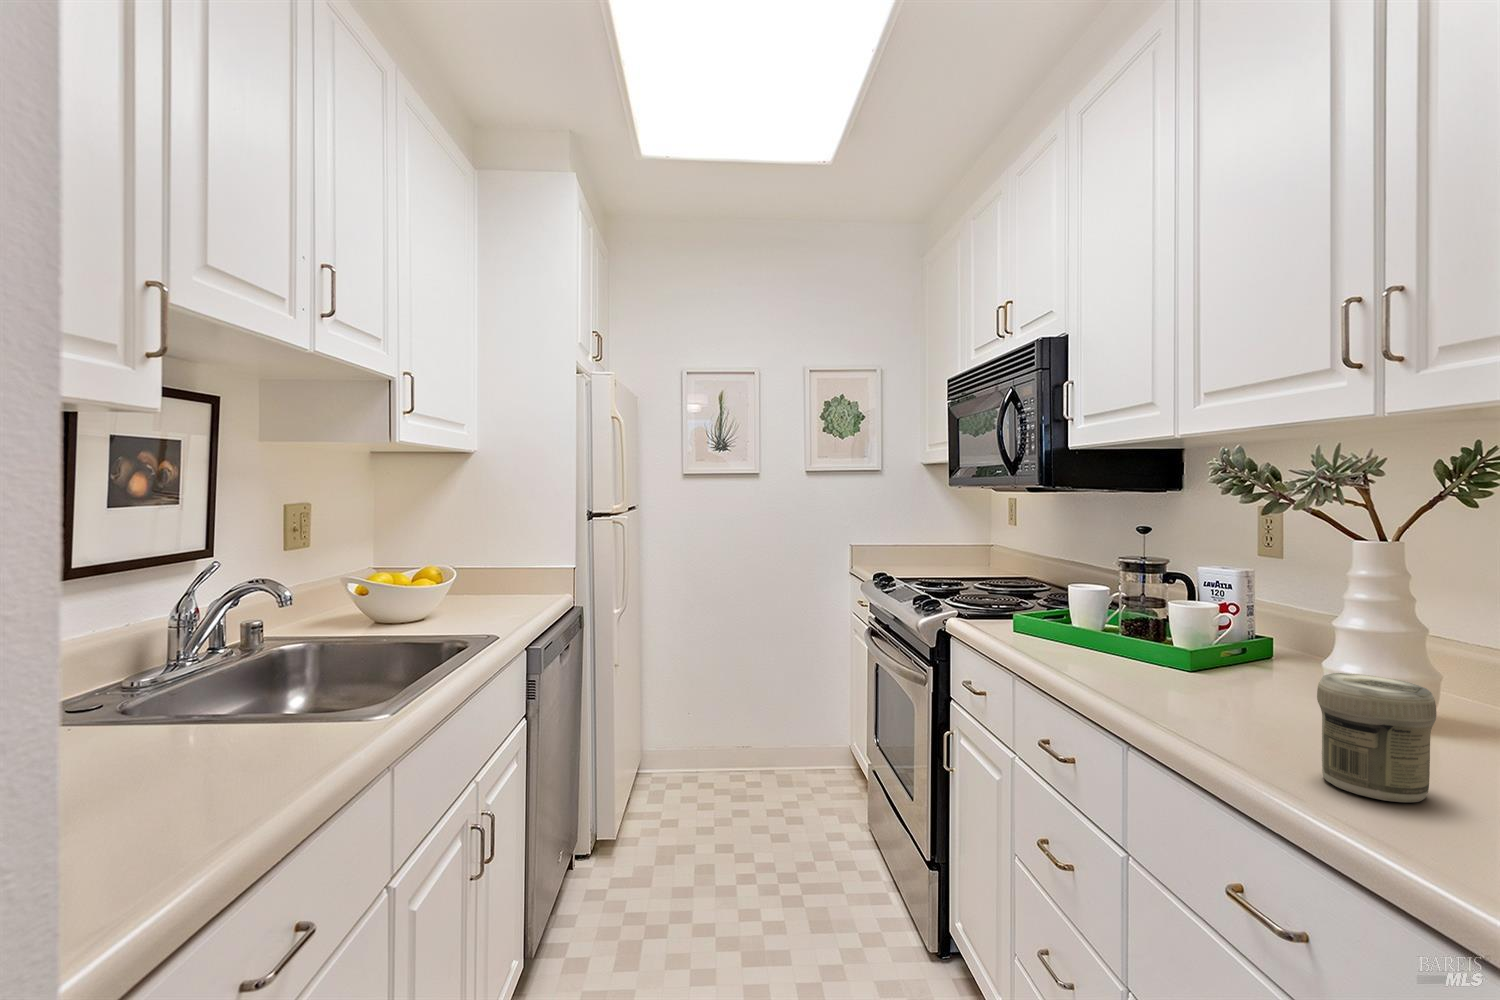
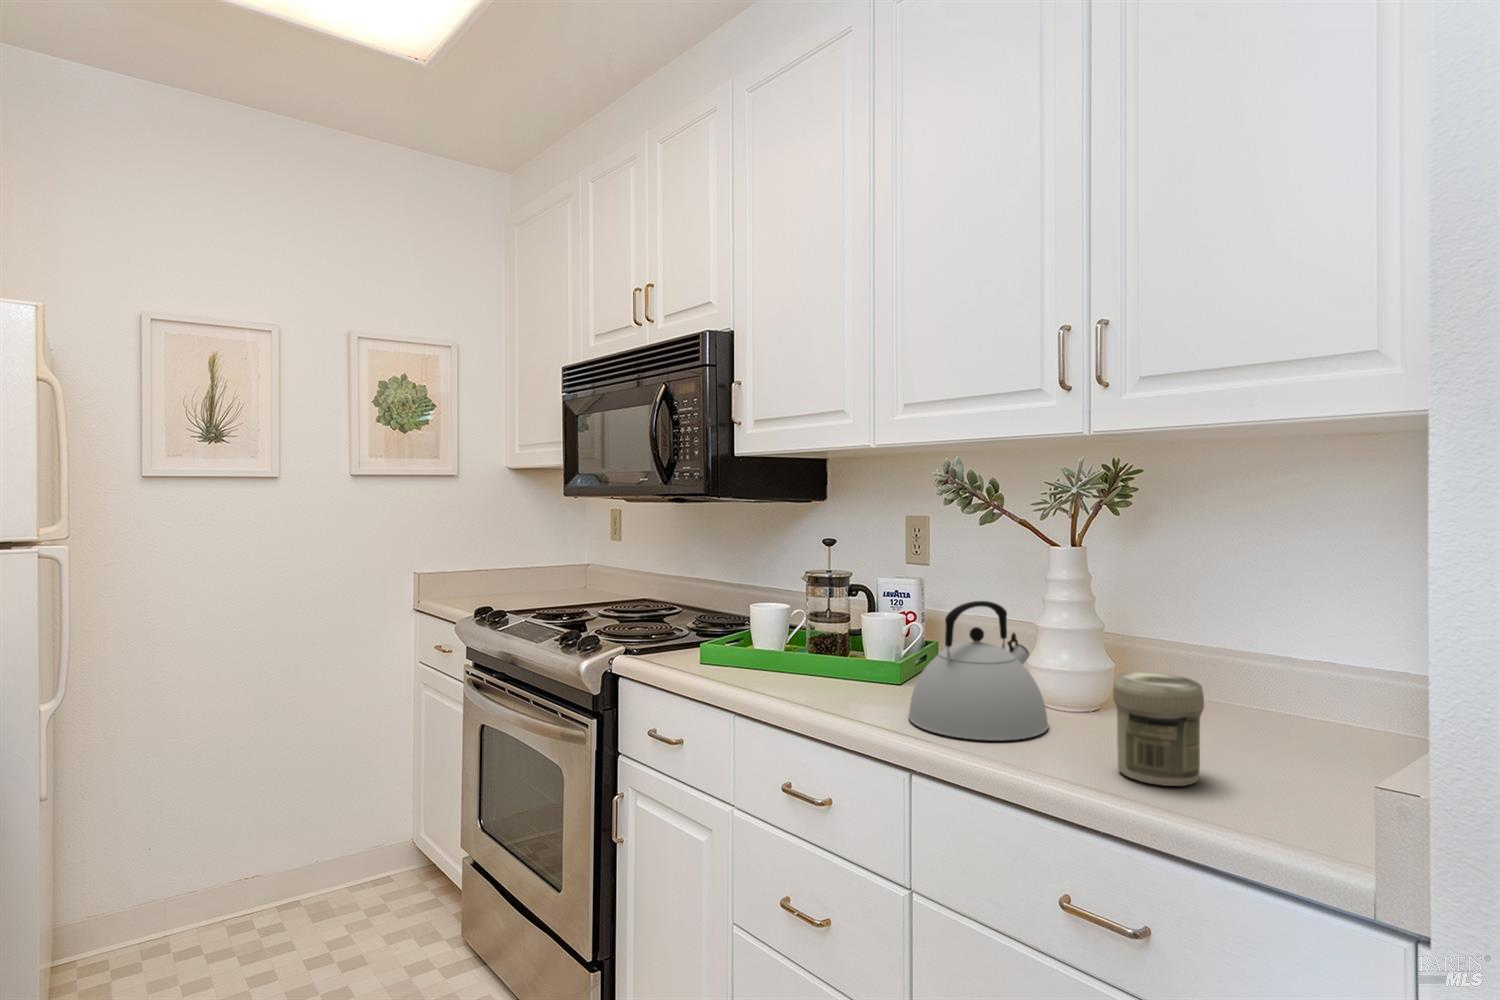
kettle: none [1148,590,1311,732] -> present [908,601,1048,741]

